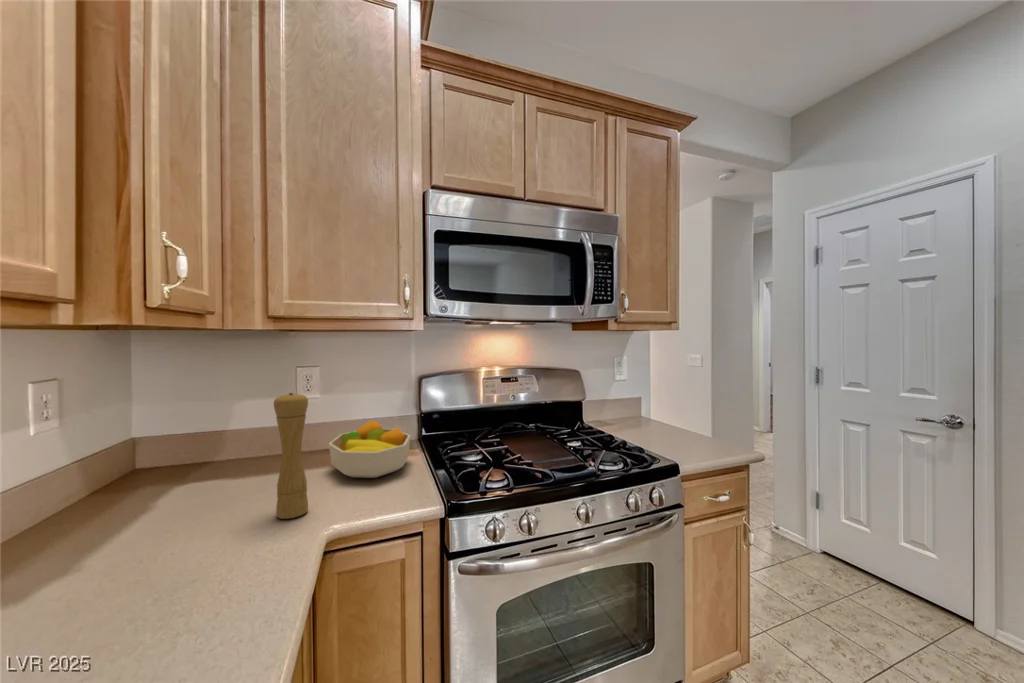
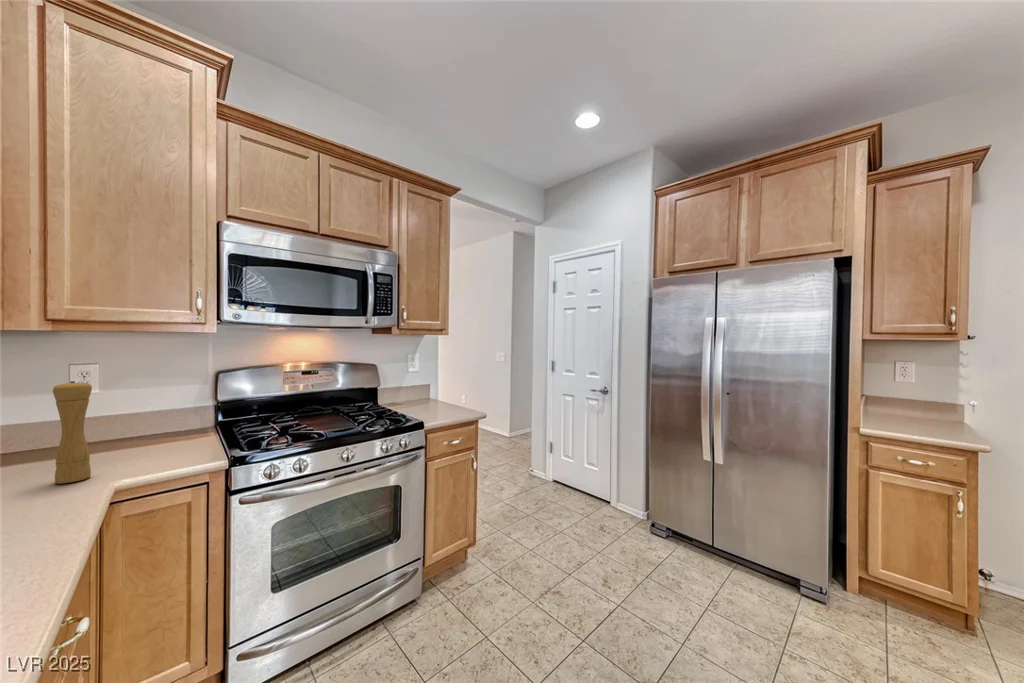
fruit bowl: present [329,420,410,478] -> none [117,407,207,453]

